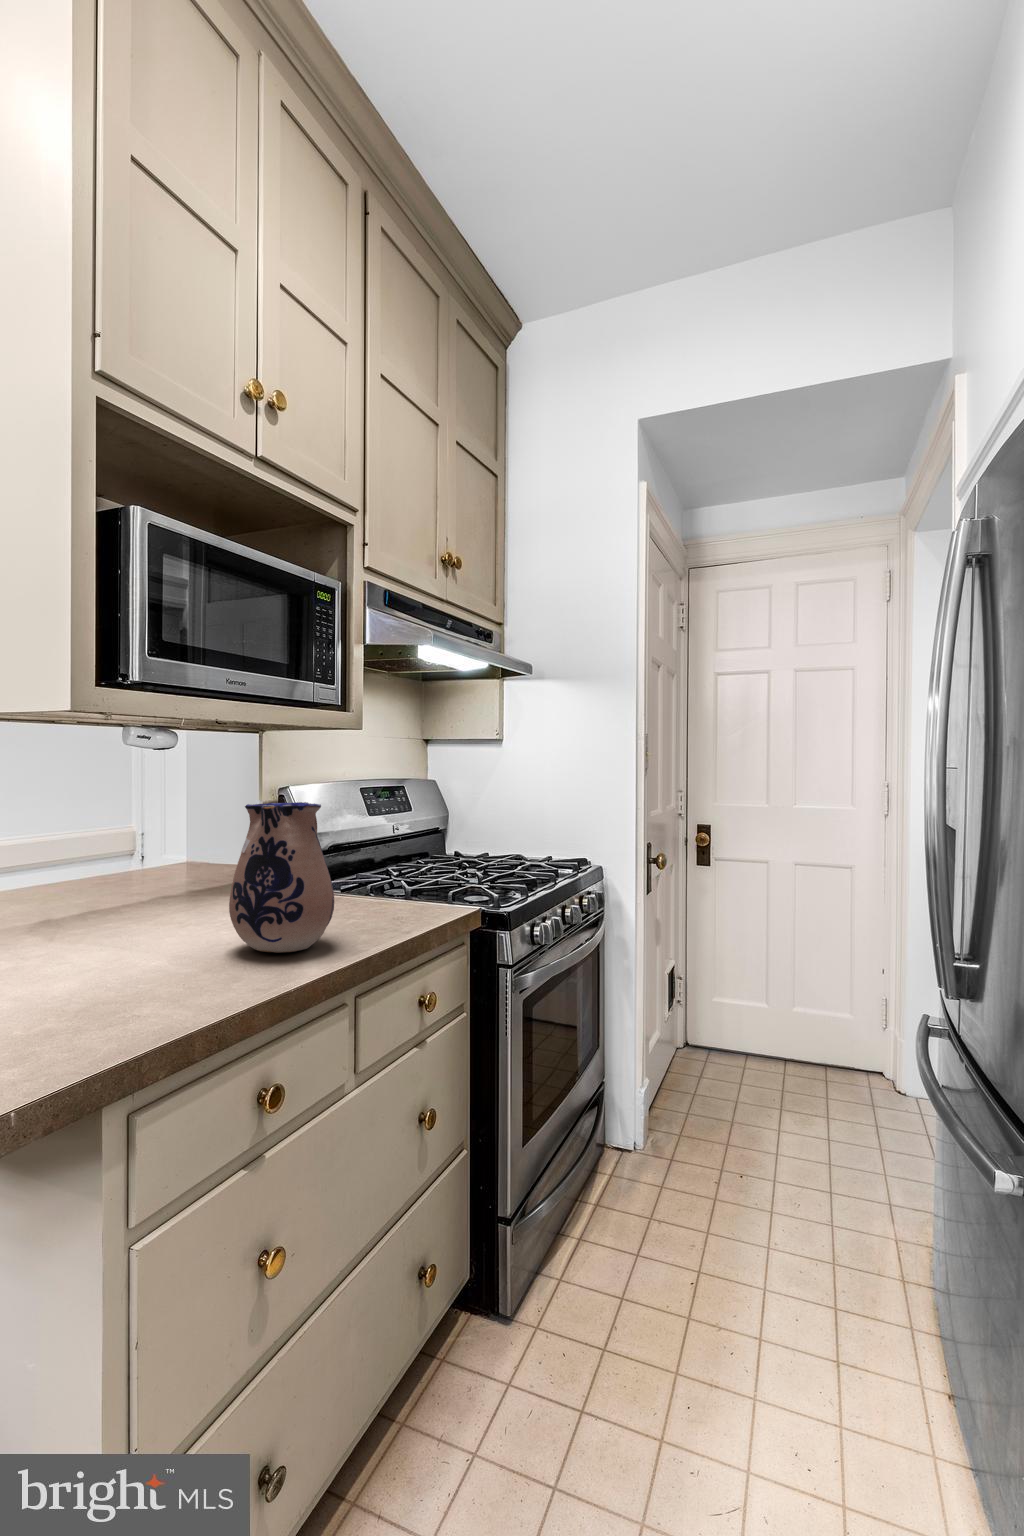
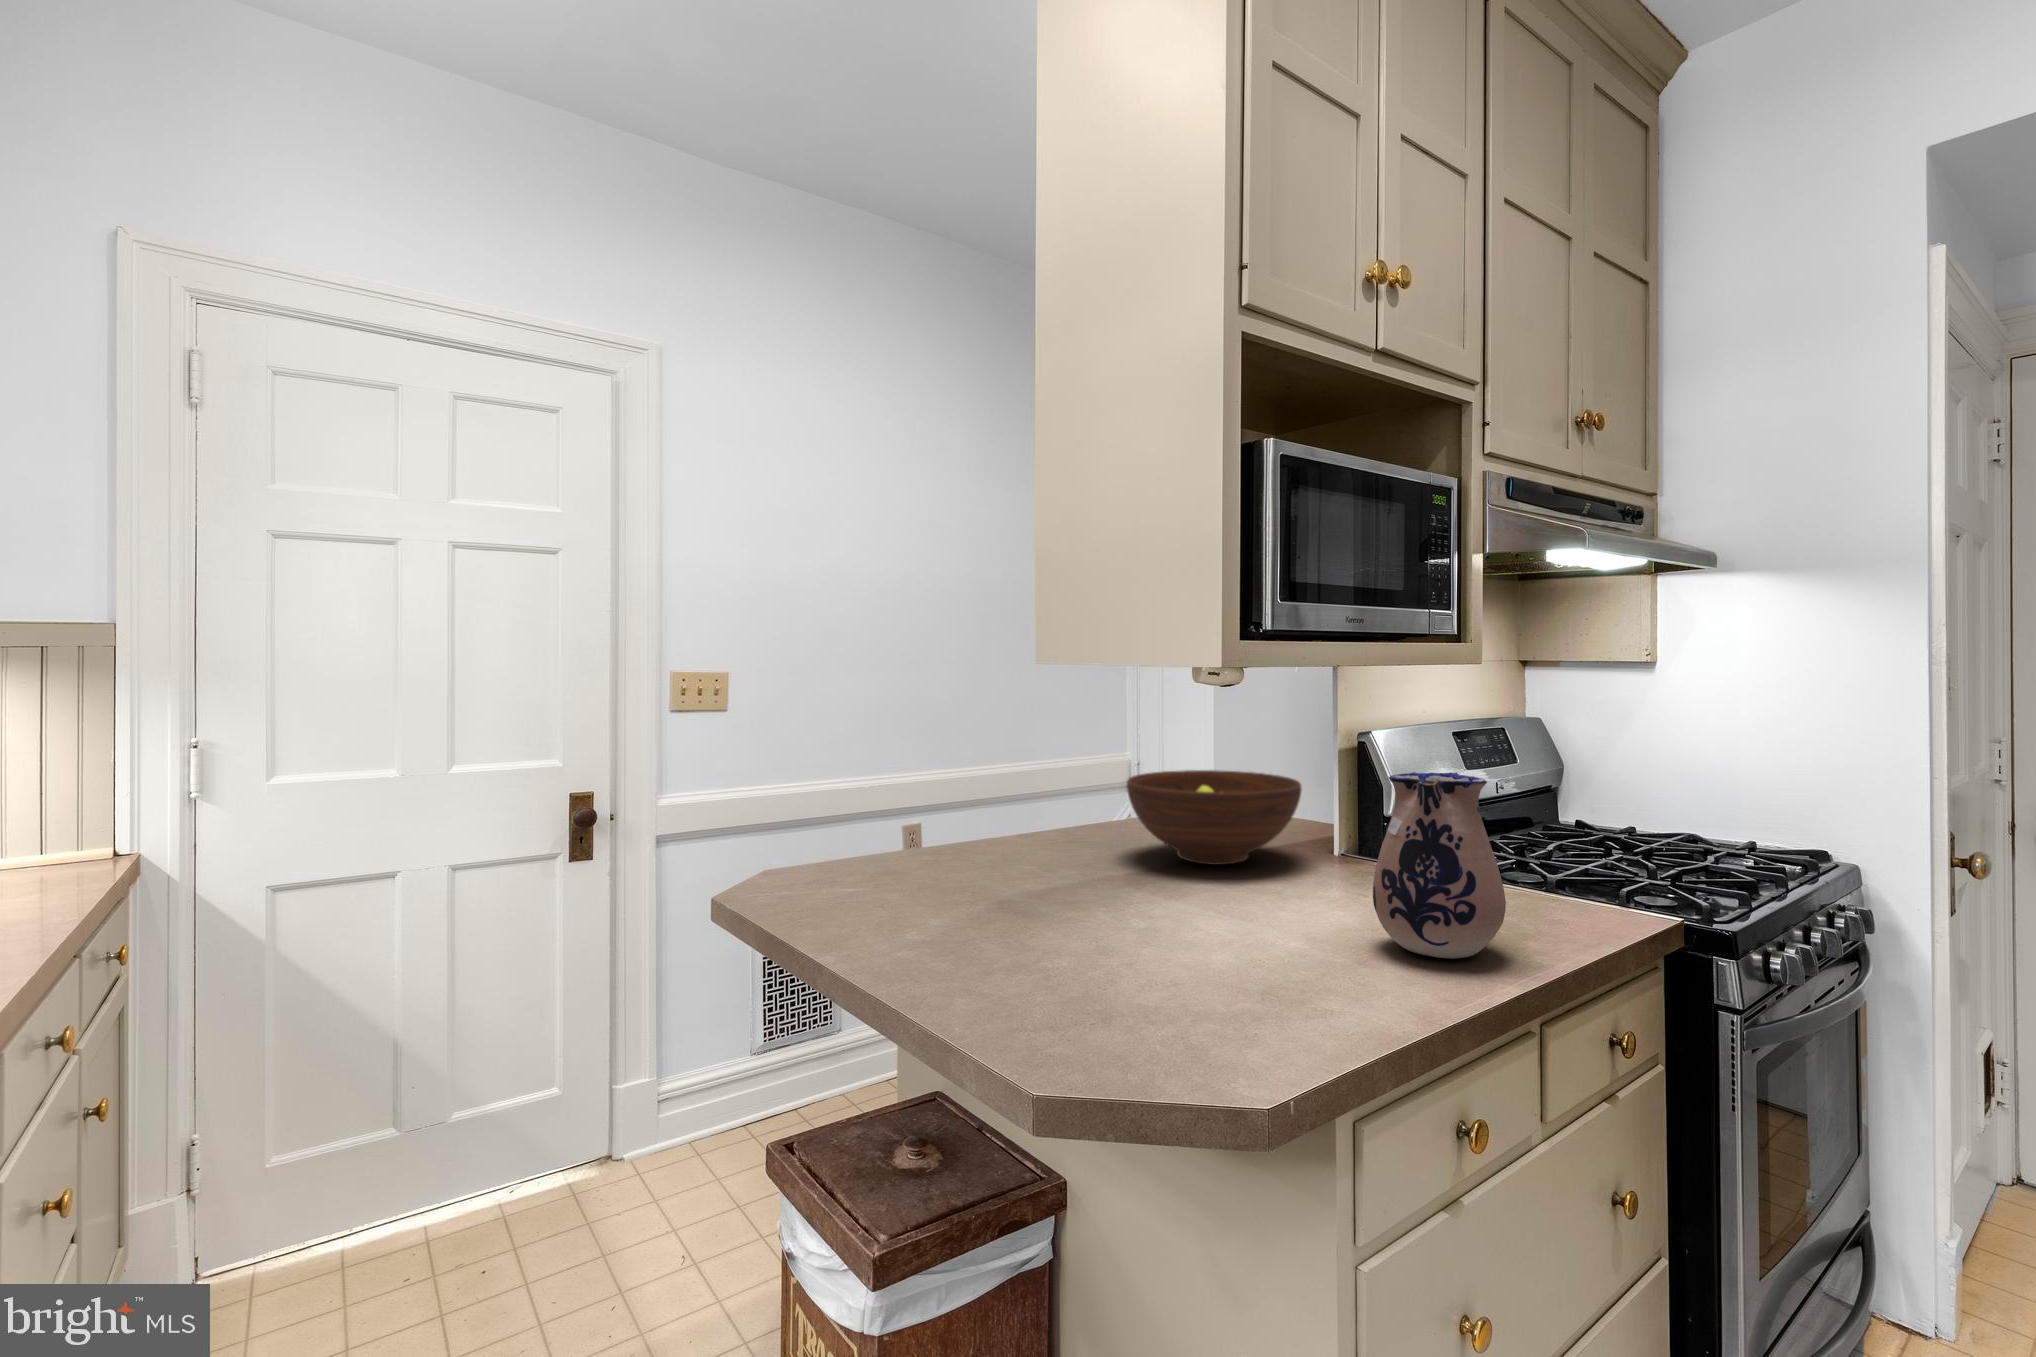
fruit bowl: none [51,822,220,902] -> present [1127,770,1301,865]

